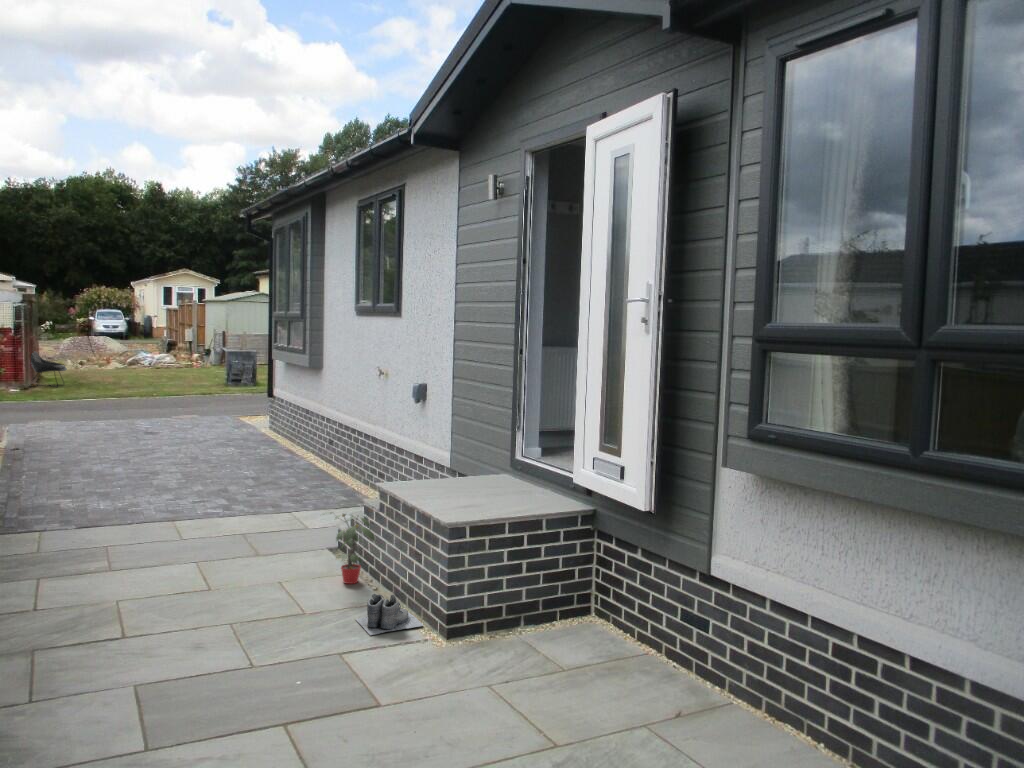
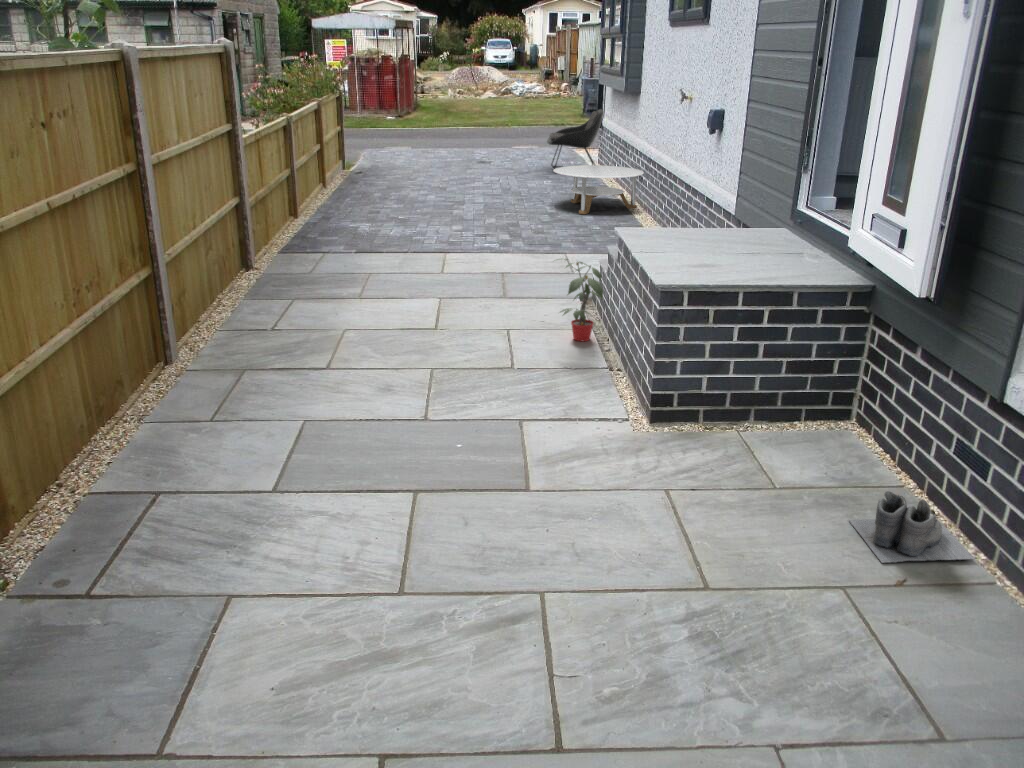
lounge chair: present [31,351,67,387] -> present [547,109,604,168]
round table: none [251,431,336,476] -> present [553,165,644,214]
boots: present [356,594,424,635] -> present [849,491,974,563]

